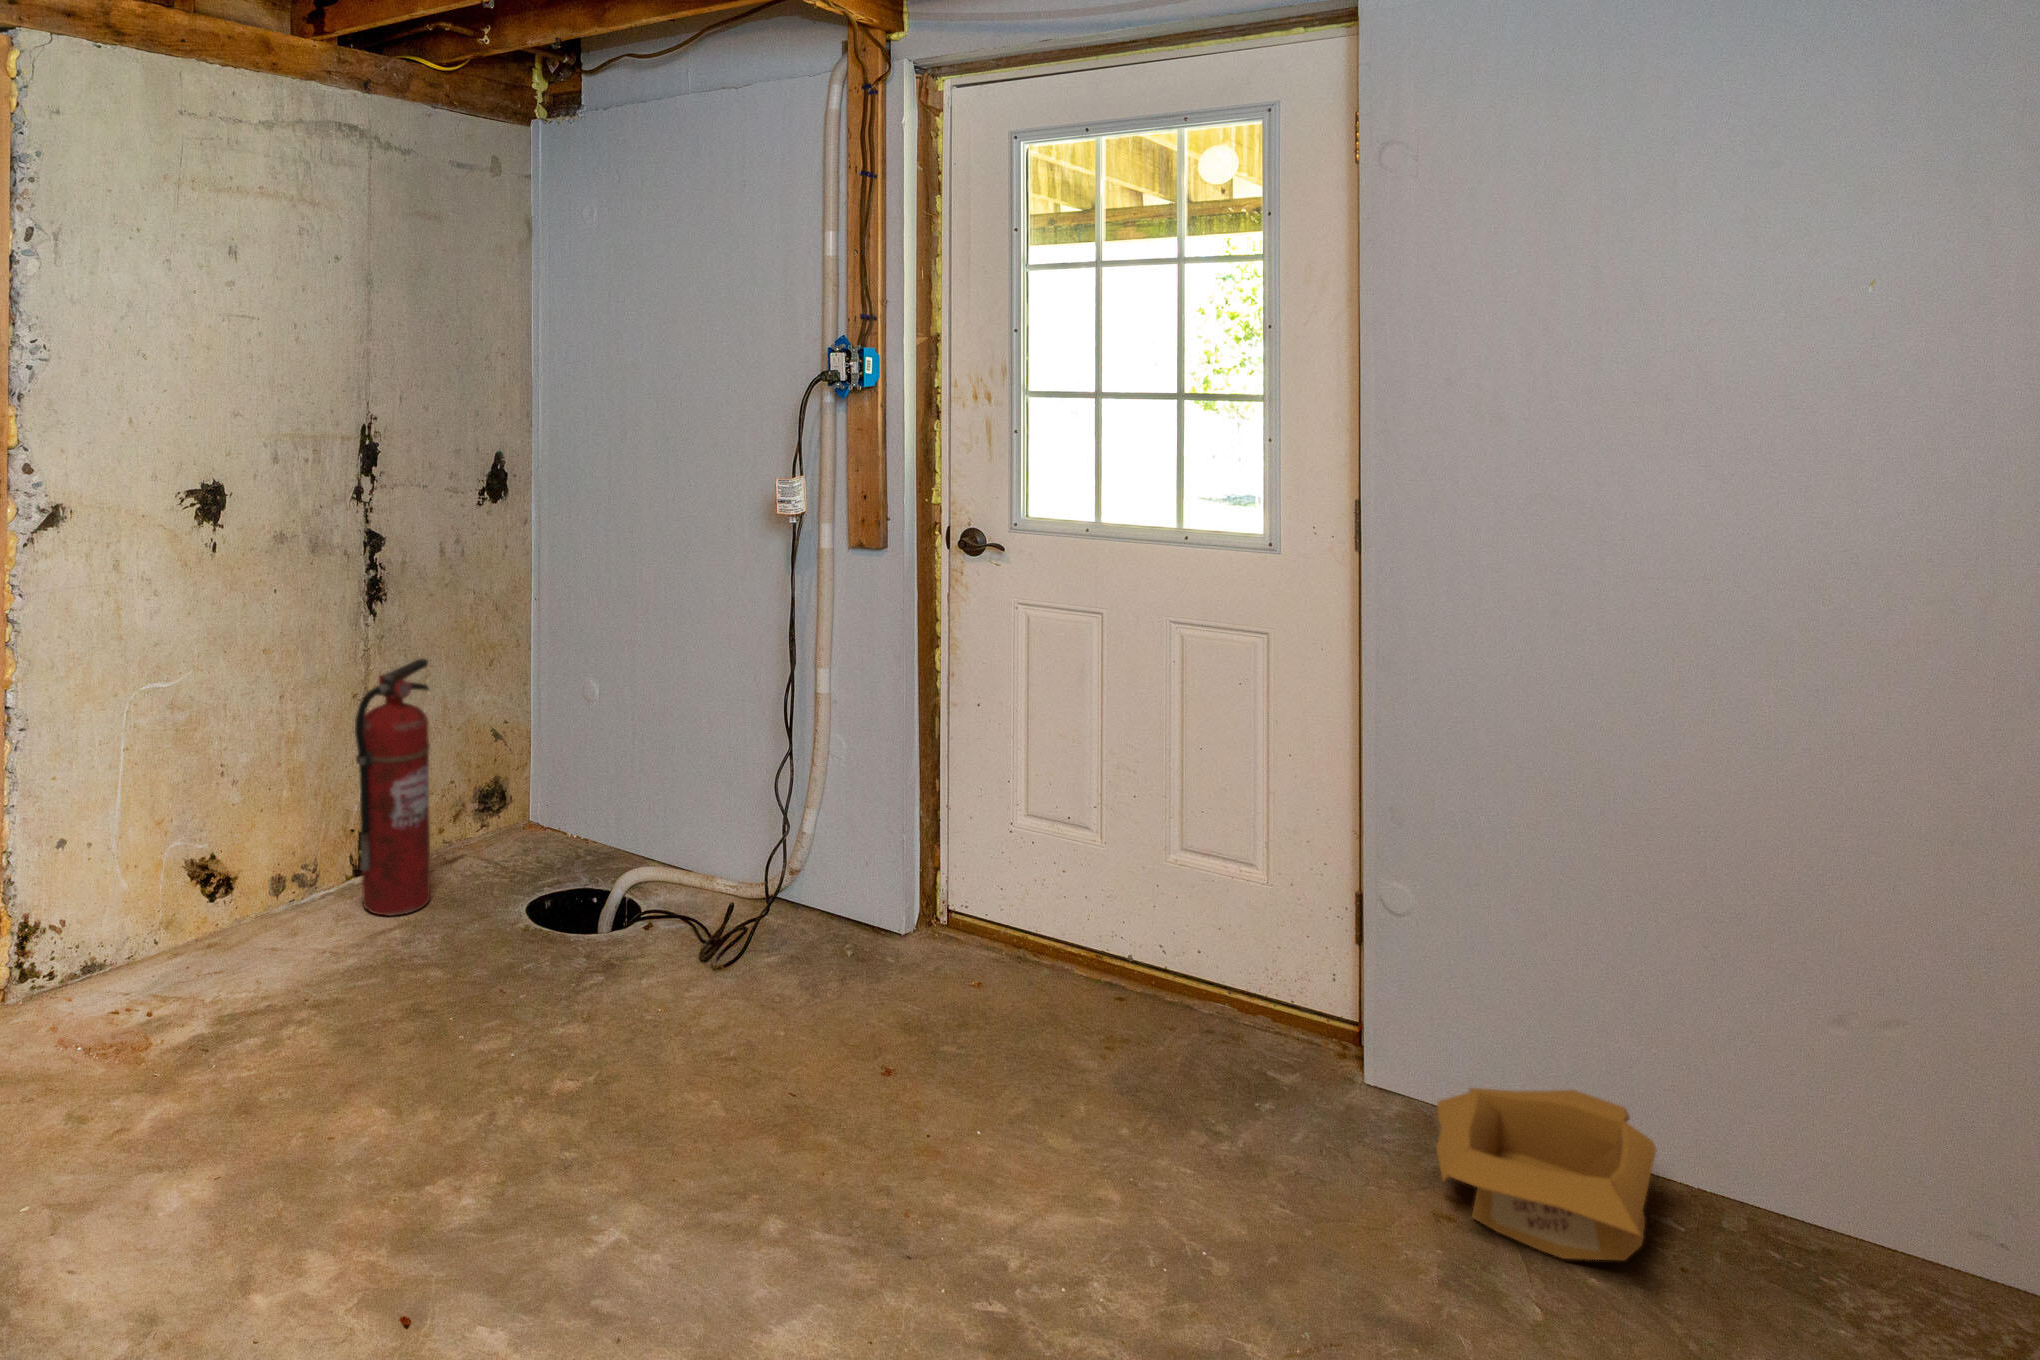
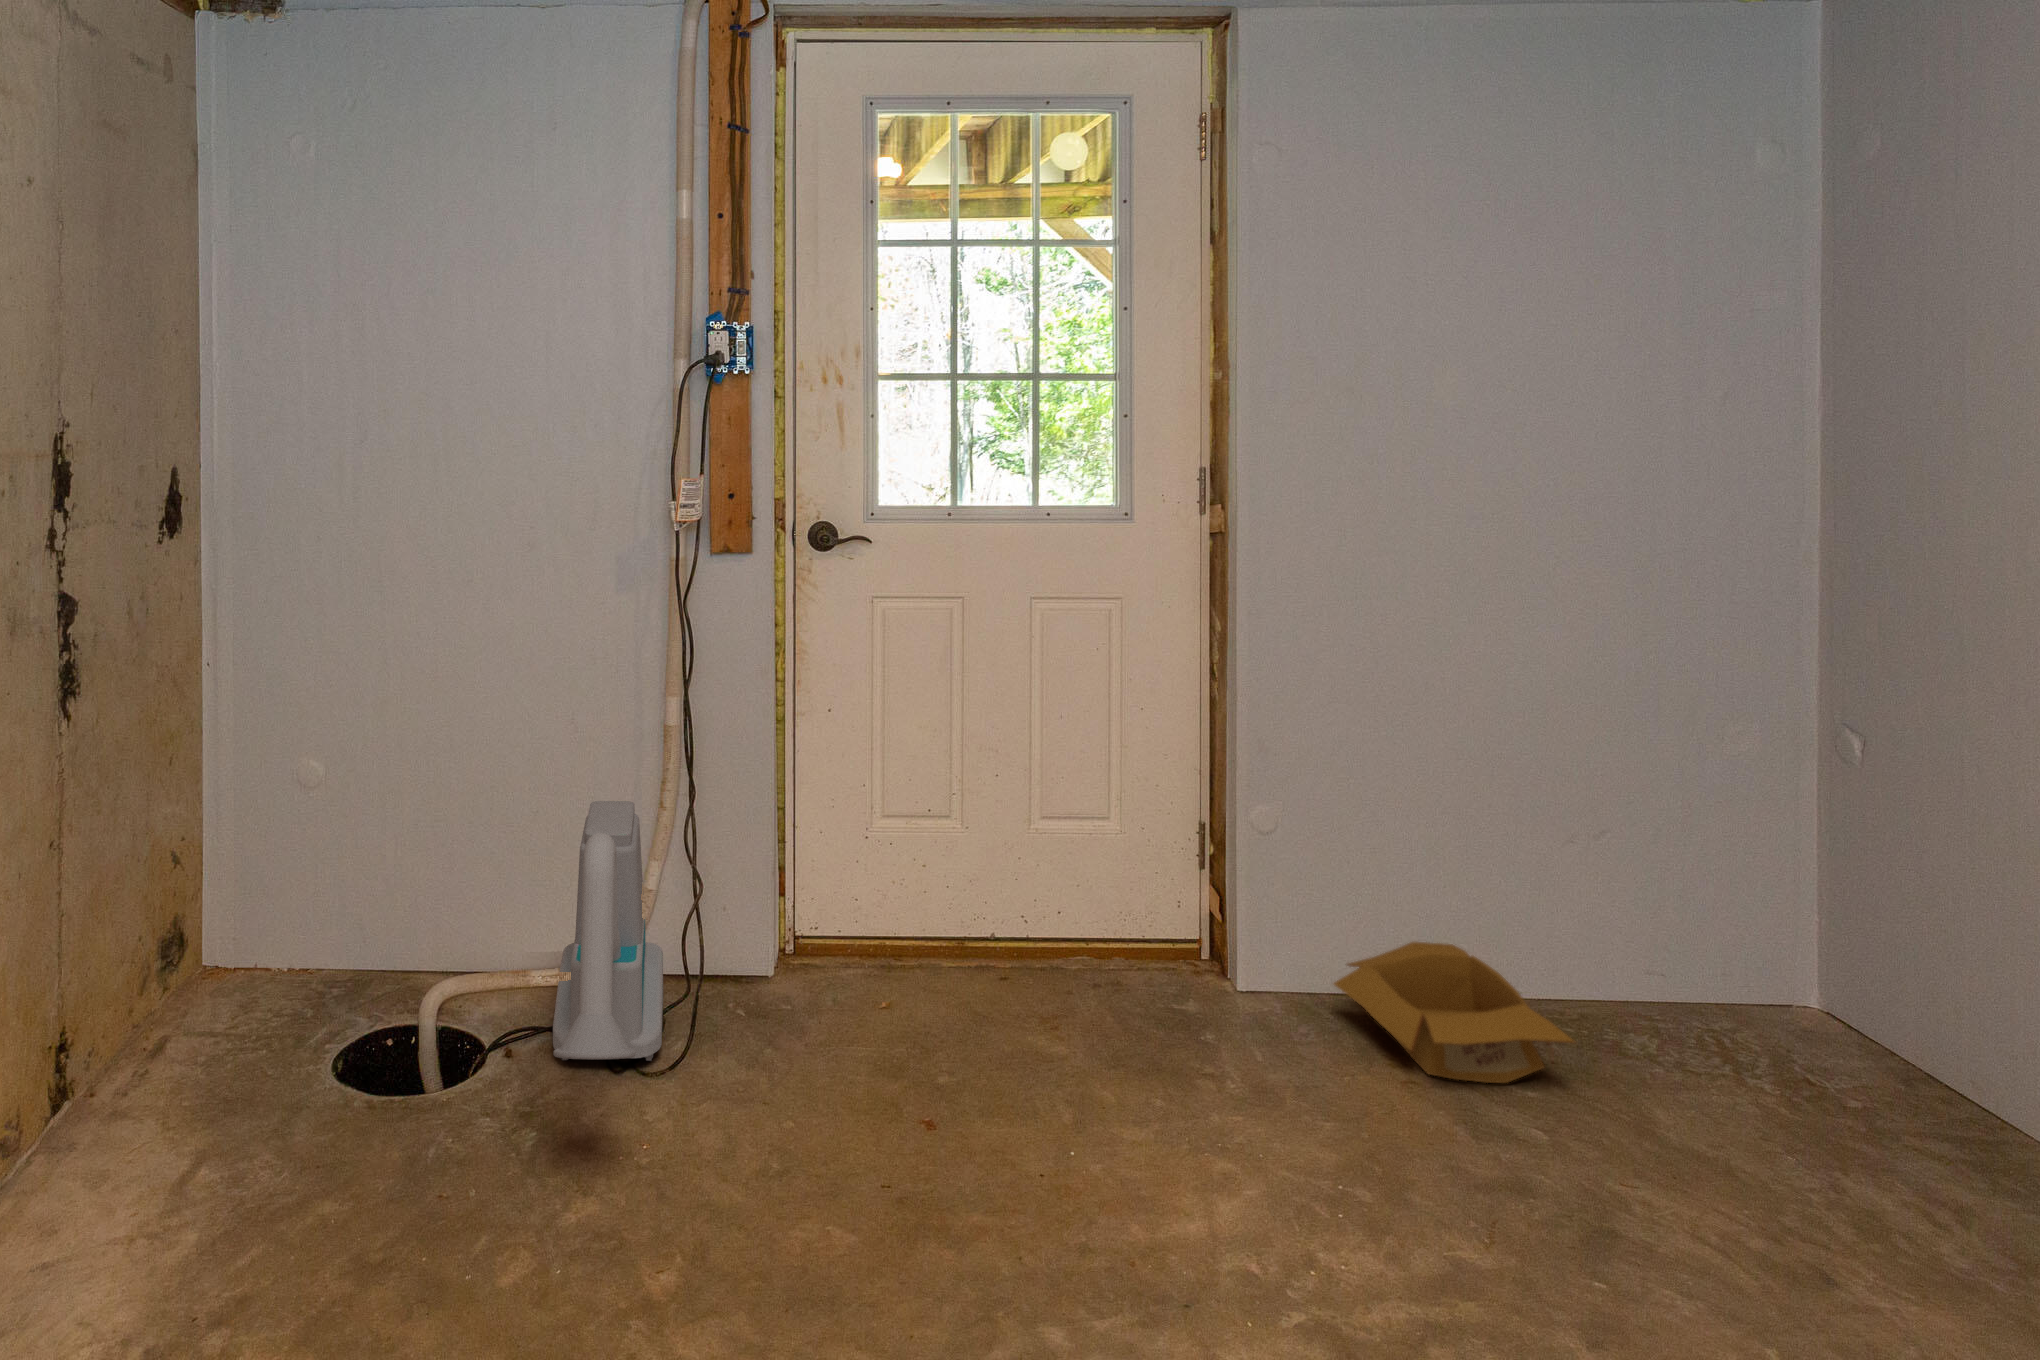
fire extinguisher: present [355,659,430,916] -> none [78,767,183,1156]
vacuum cleaner: none [584,749,805,965] -> present [553,801,663,1061]

